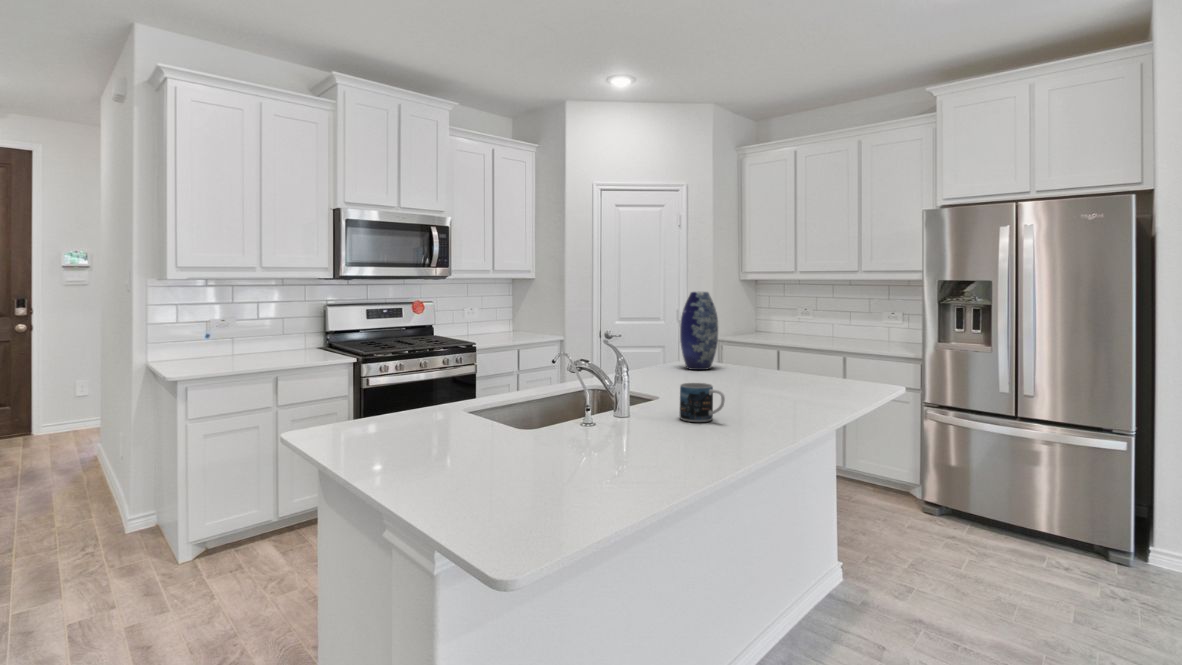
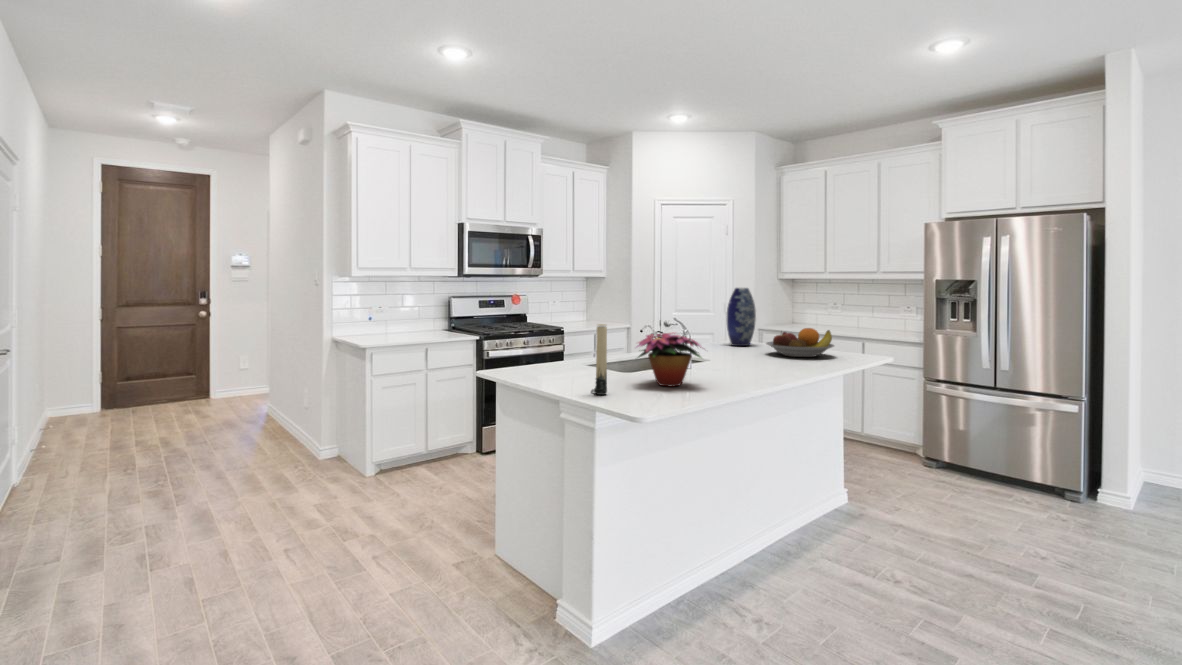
fruit bowl: none [735,347,829,388] -> present [766,328,834,357]
candle: none [444,360,473,491] -> present [591,324,607,395]
flower arrangement: none [524,367,660,461] -> present [638,333,701,386]
mug: present [680,383,725,422] -> none [724,348,754,372]

